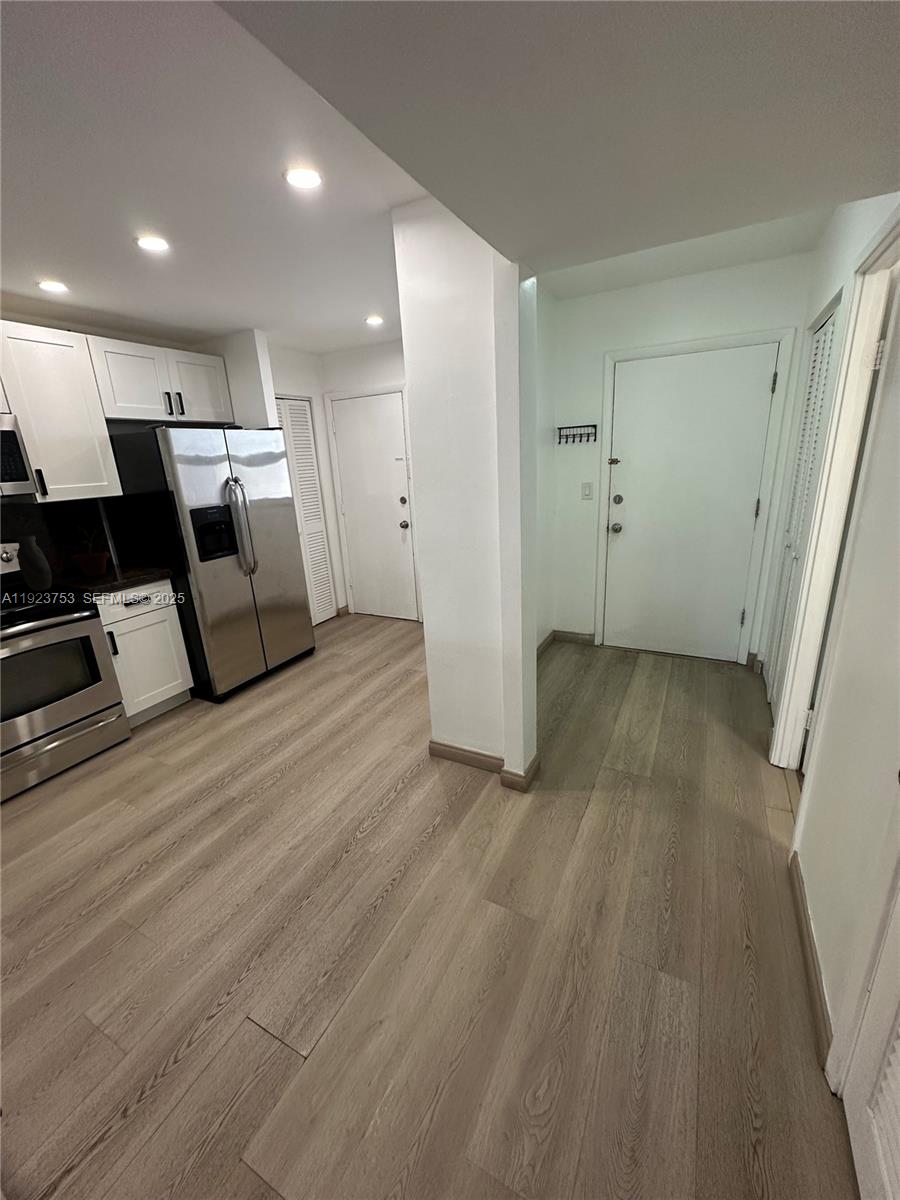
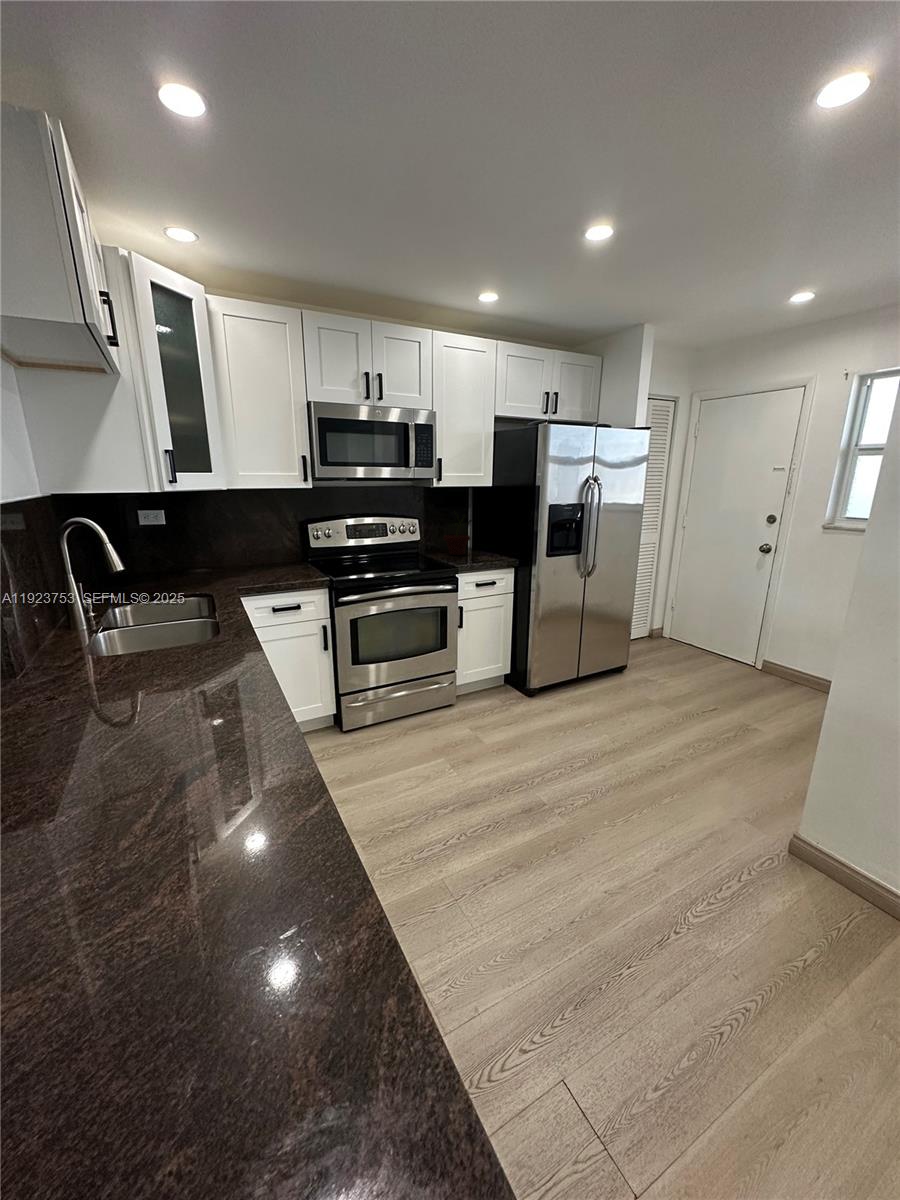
vase: present [16,536,52,591] -> none [412,514,431,561]

